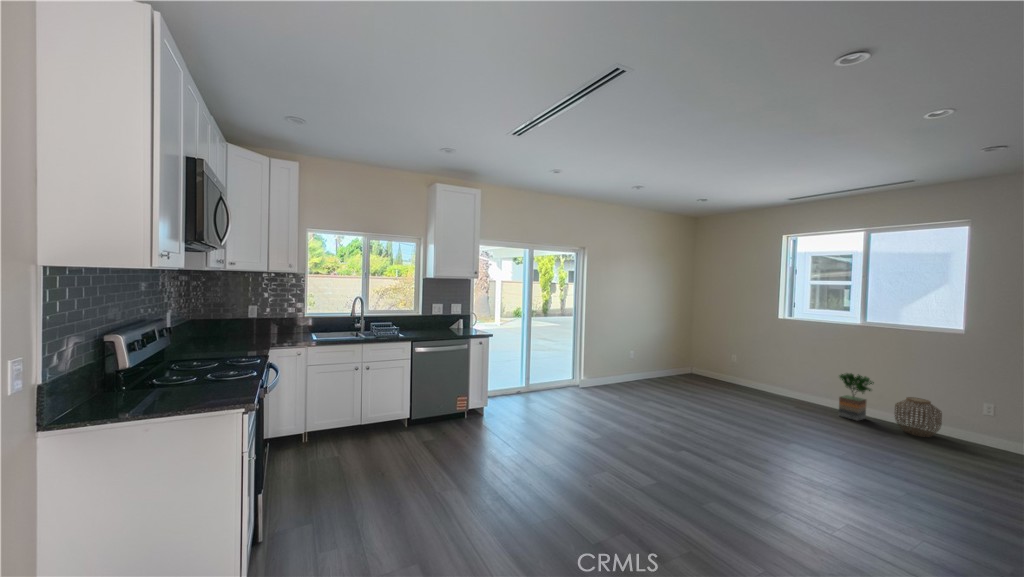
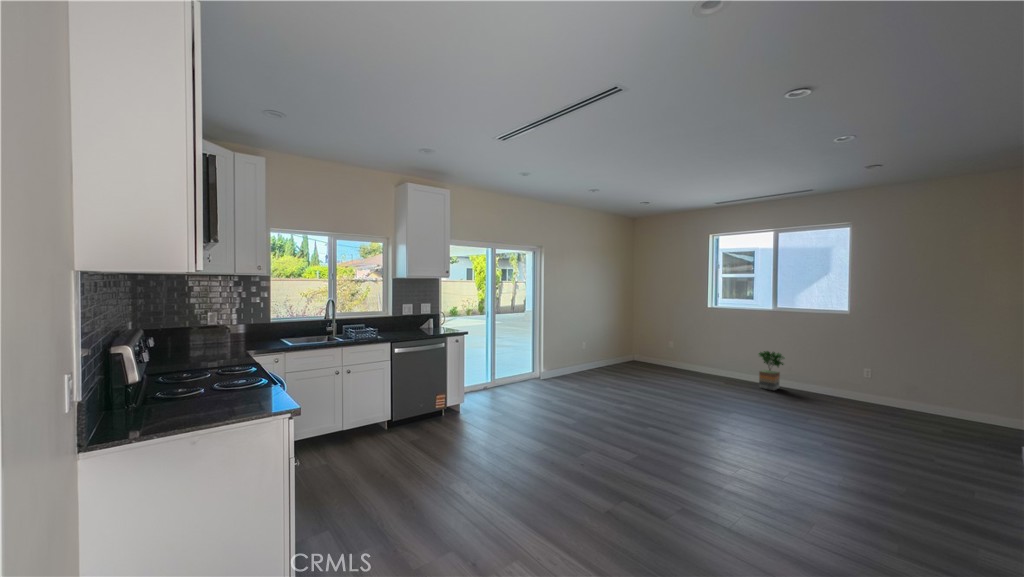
woven basket: present [895,397,942,437] -> none [801,368,835,399]

